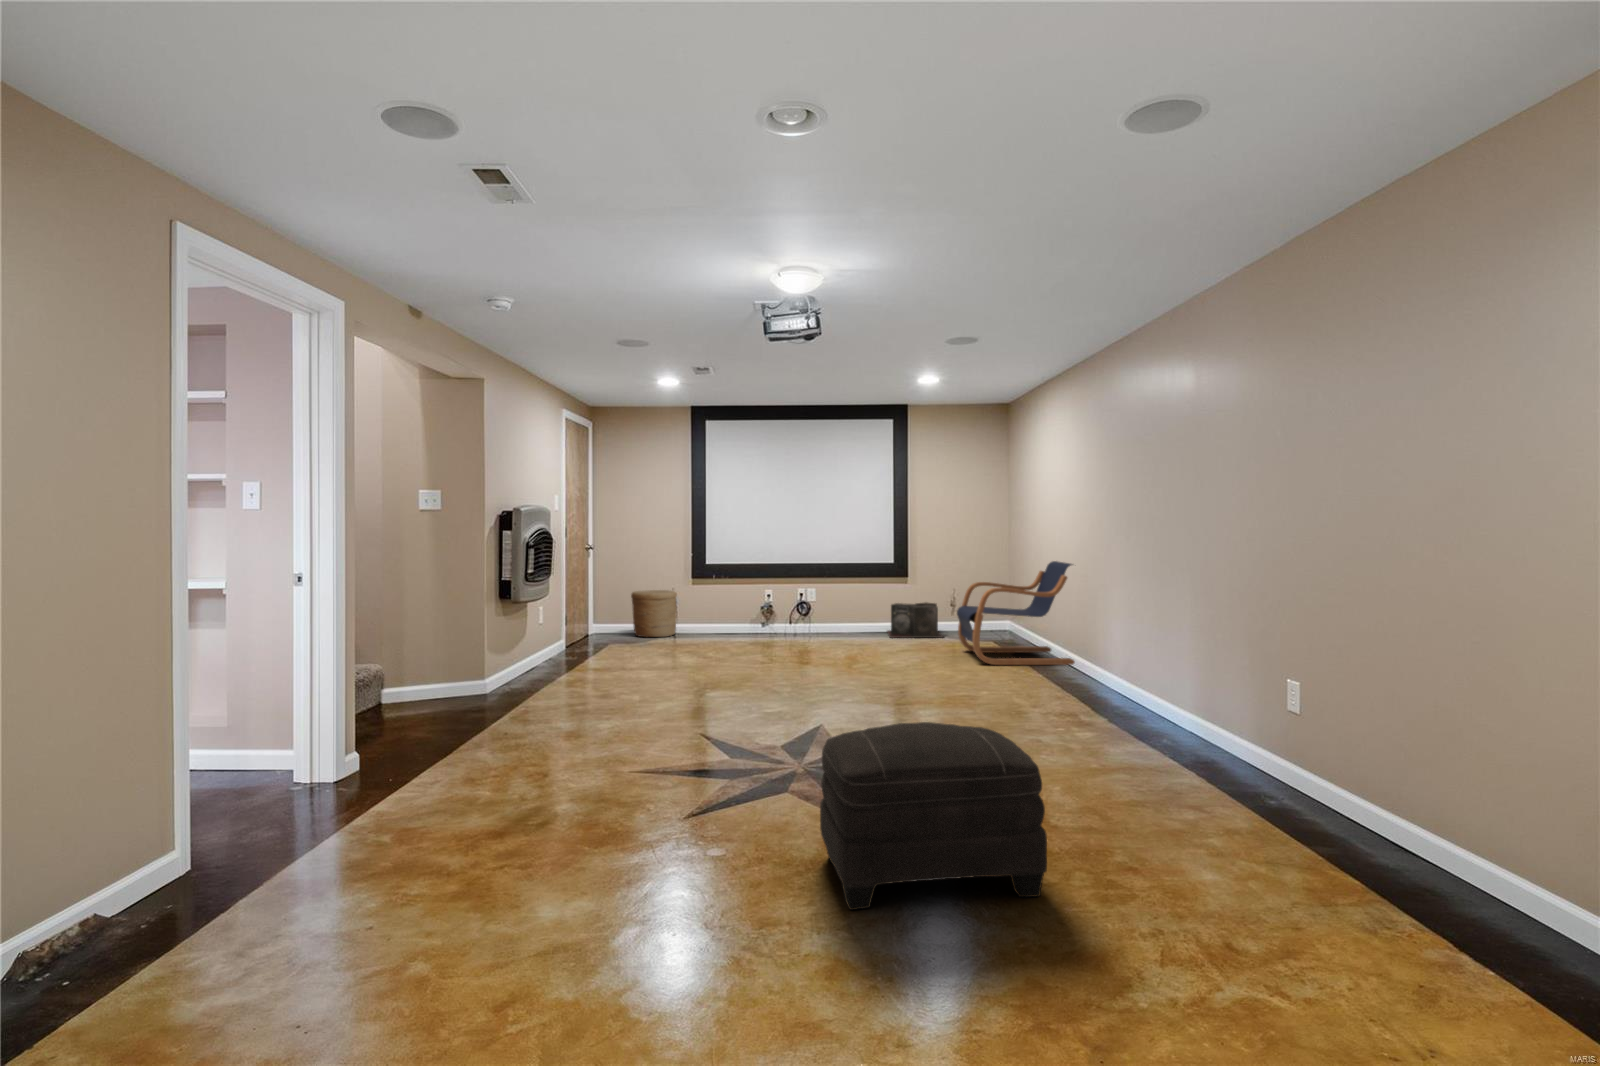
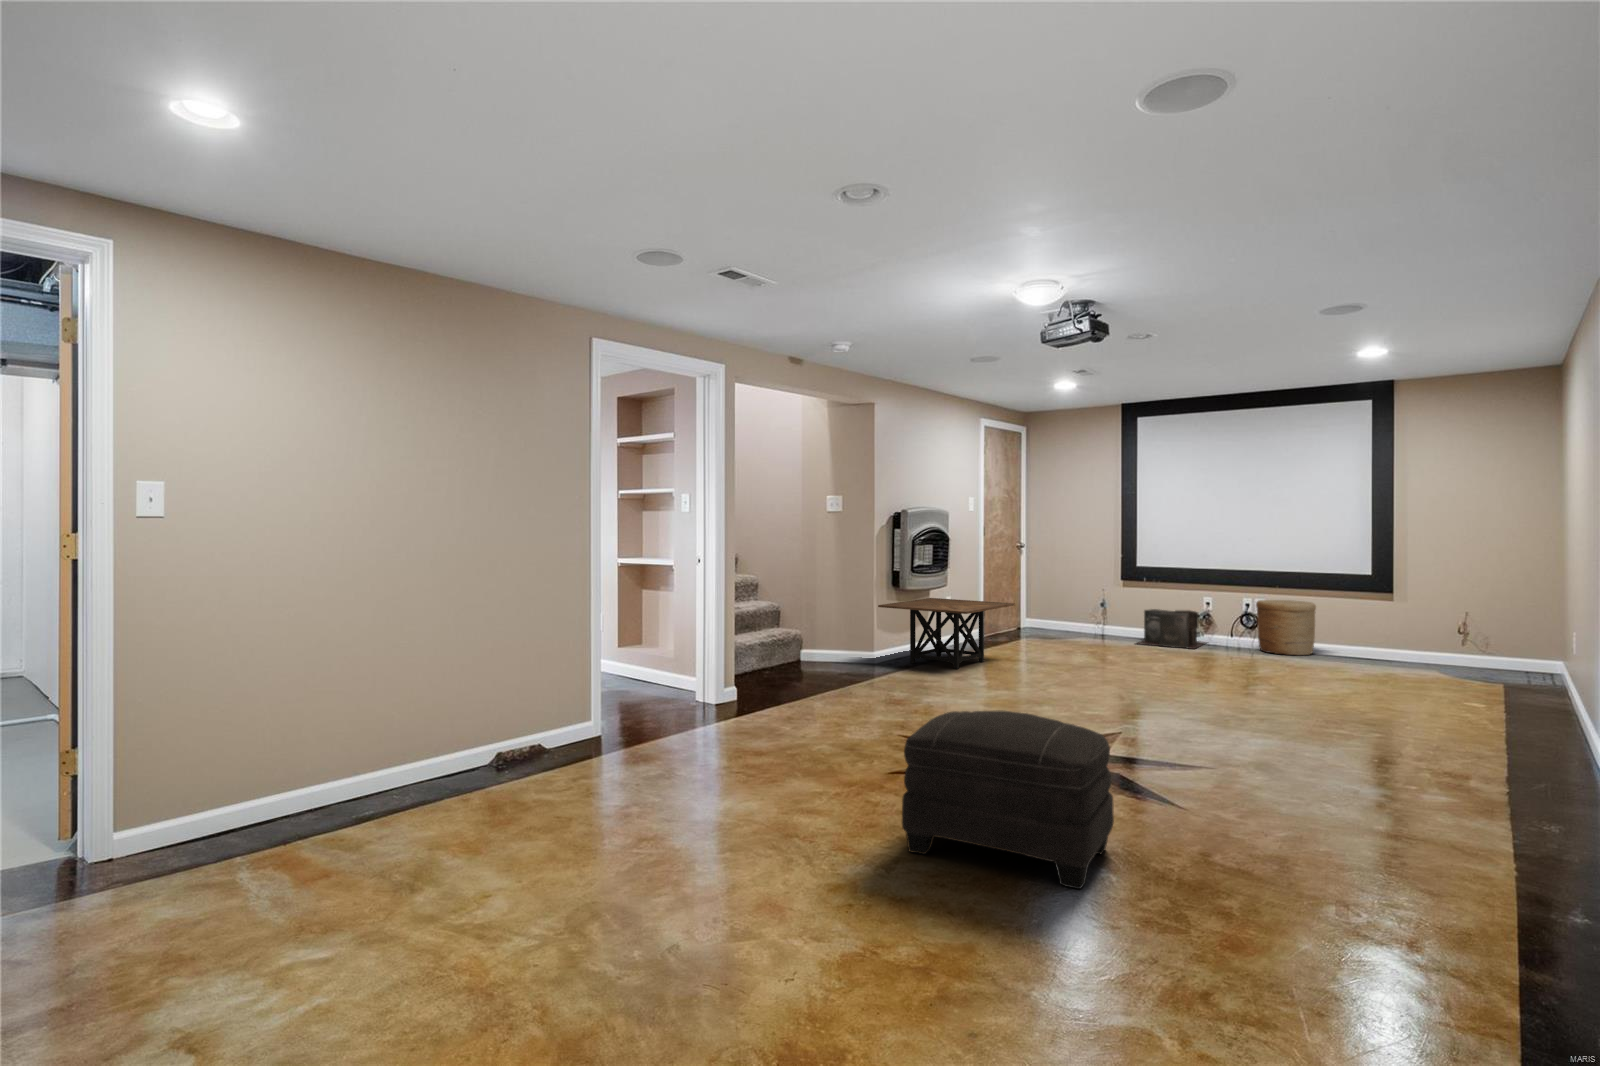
lounge chair: present [957,561,1075,665] -> none [1409,579,1594,722]
woven basket: present [631,590,677,637] -> present [1256,600,1316,655]
speaker: present [887,603,943,638] -> present [1137,609,1206,649]
side table: none [491,608,635,686] -> present [878,598,1015,669]

